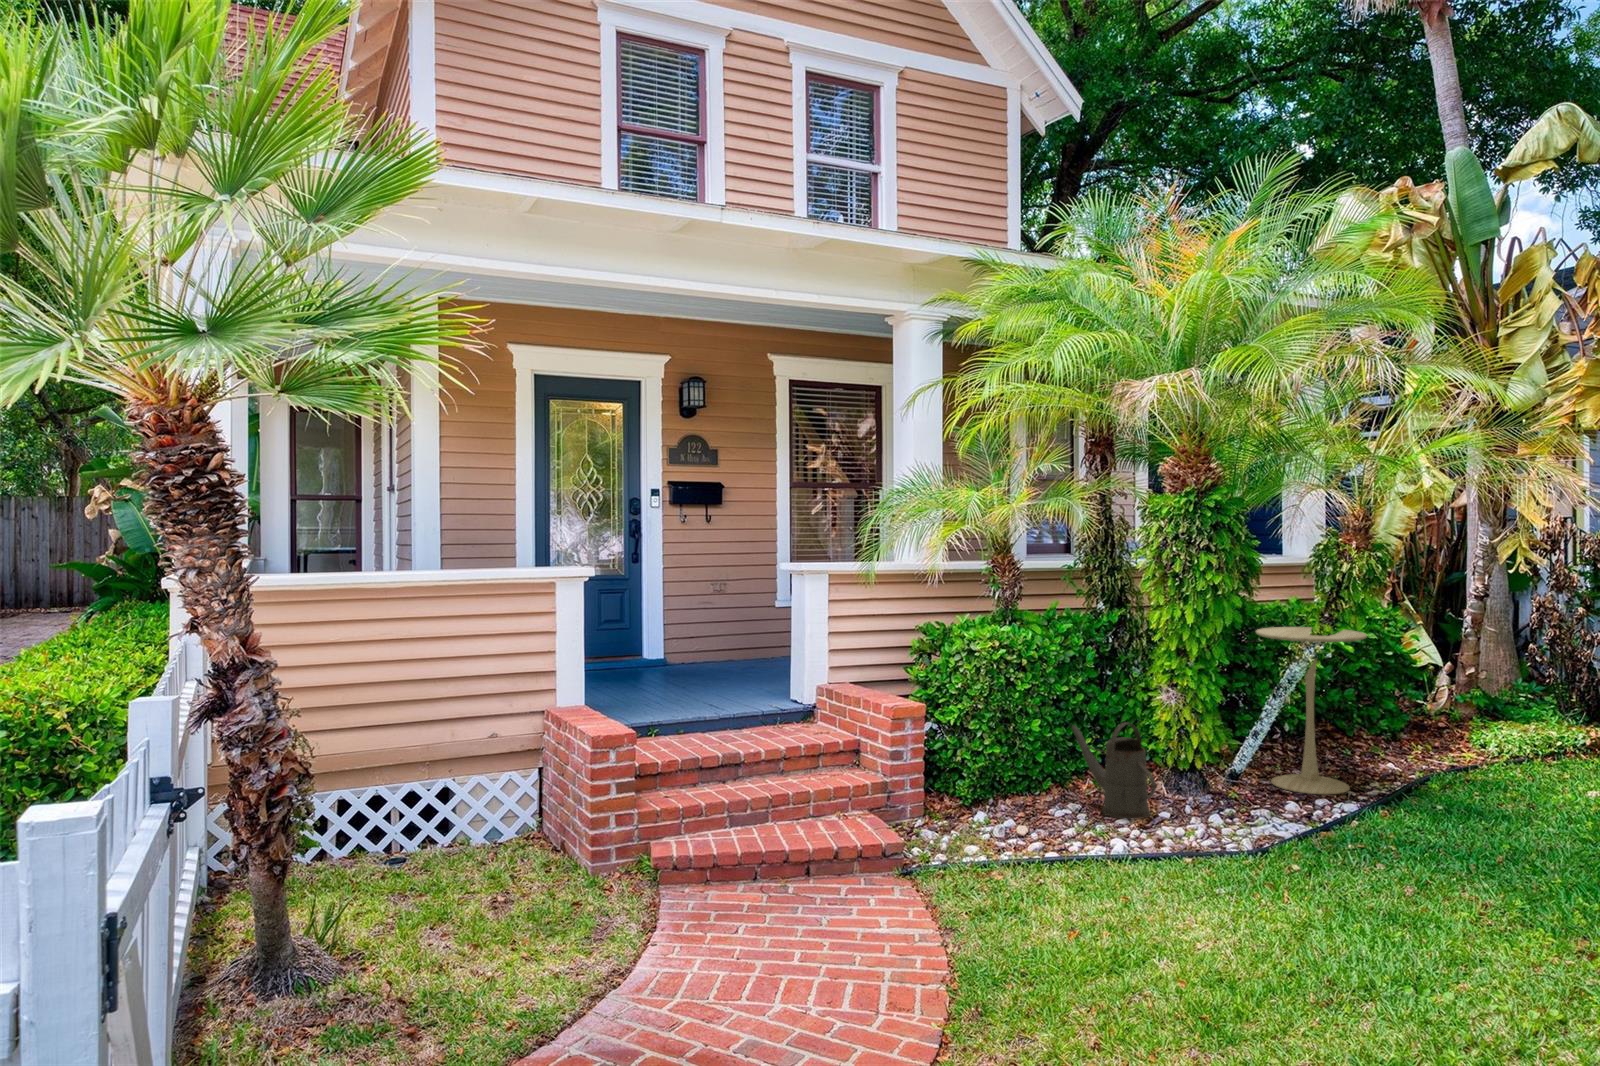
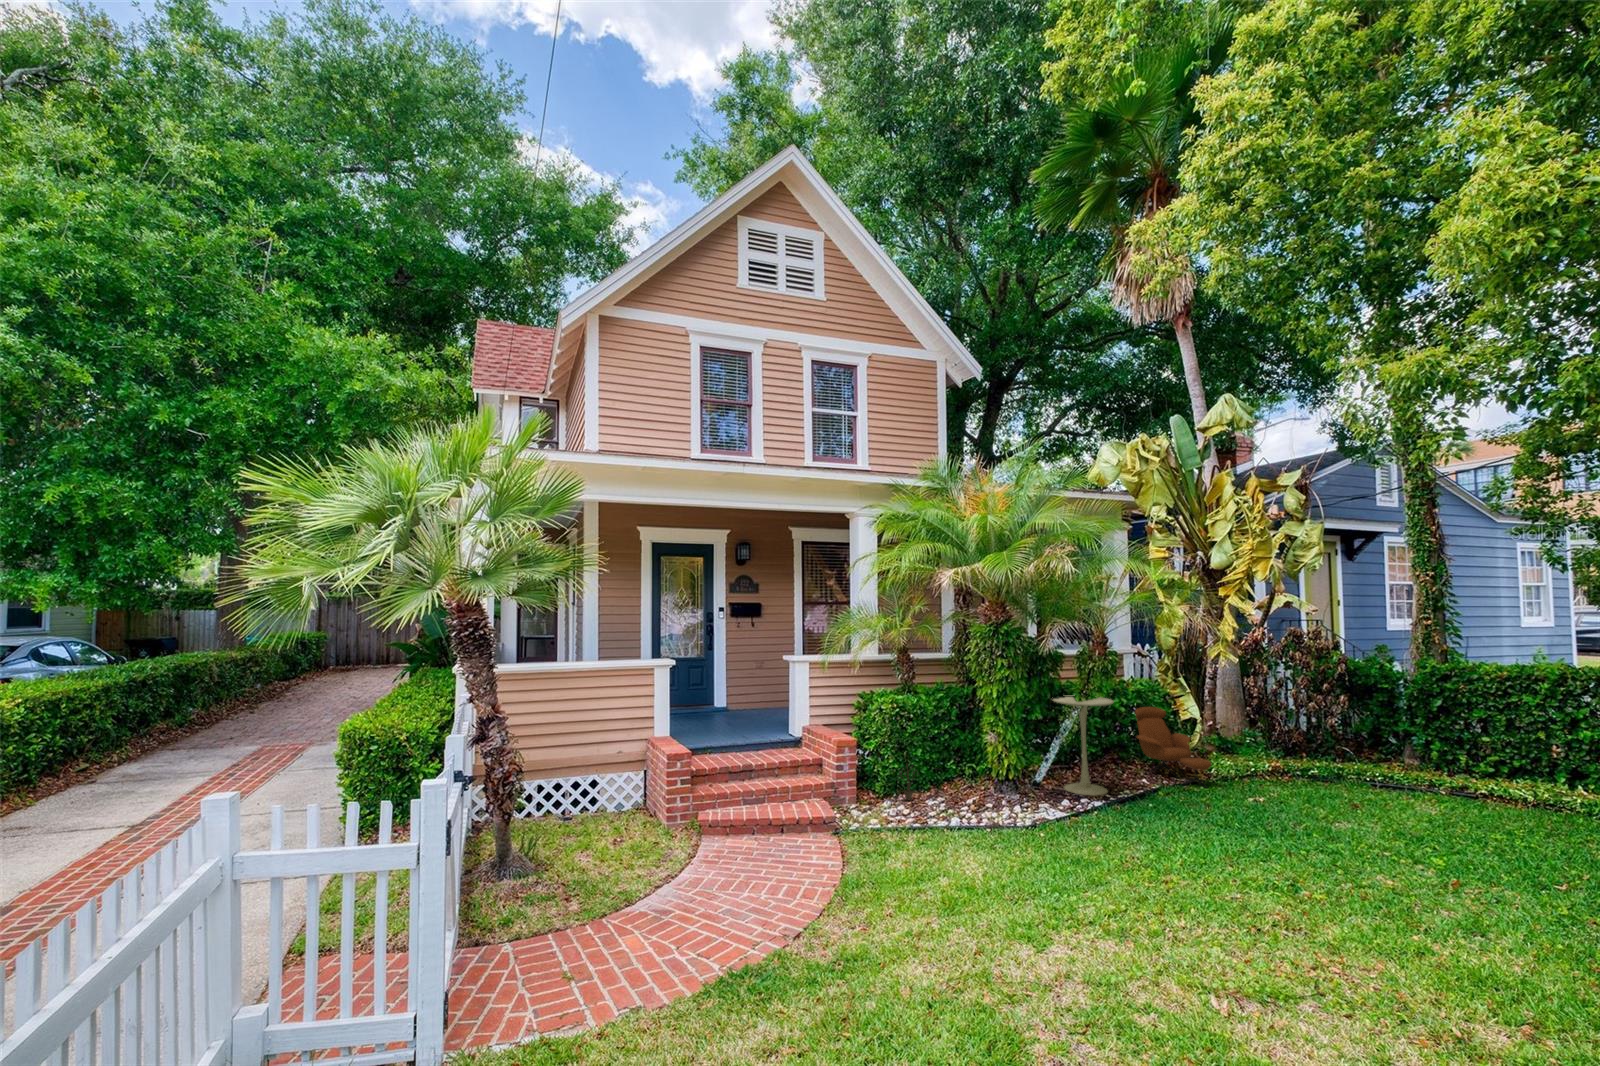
lounge chair: none [1374,647,1516,780] -> present [1135,707,1212,785]
watering can: present [1072,722,1156,820] -> none [943,751,984,807]
decorative plant: none [990,746,1036,810] -> present [900,765,915,800]

